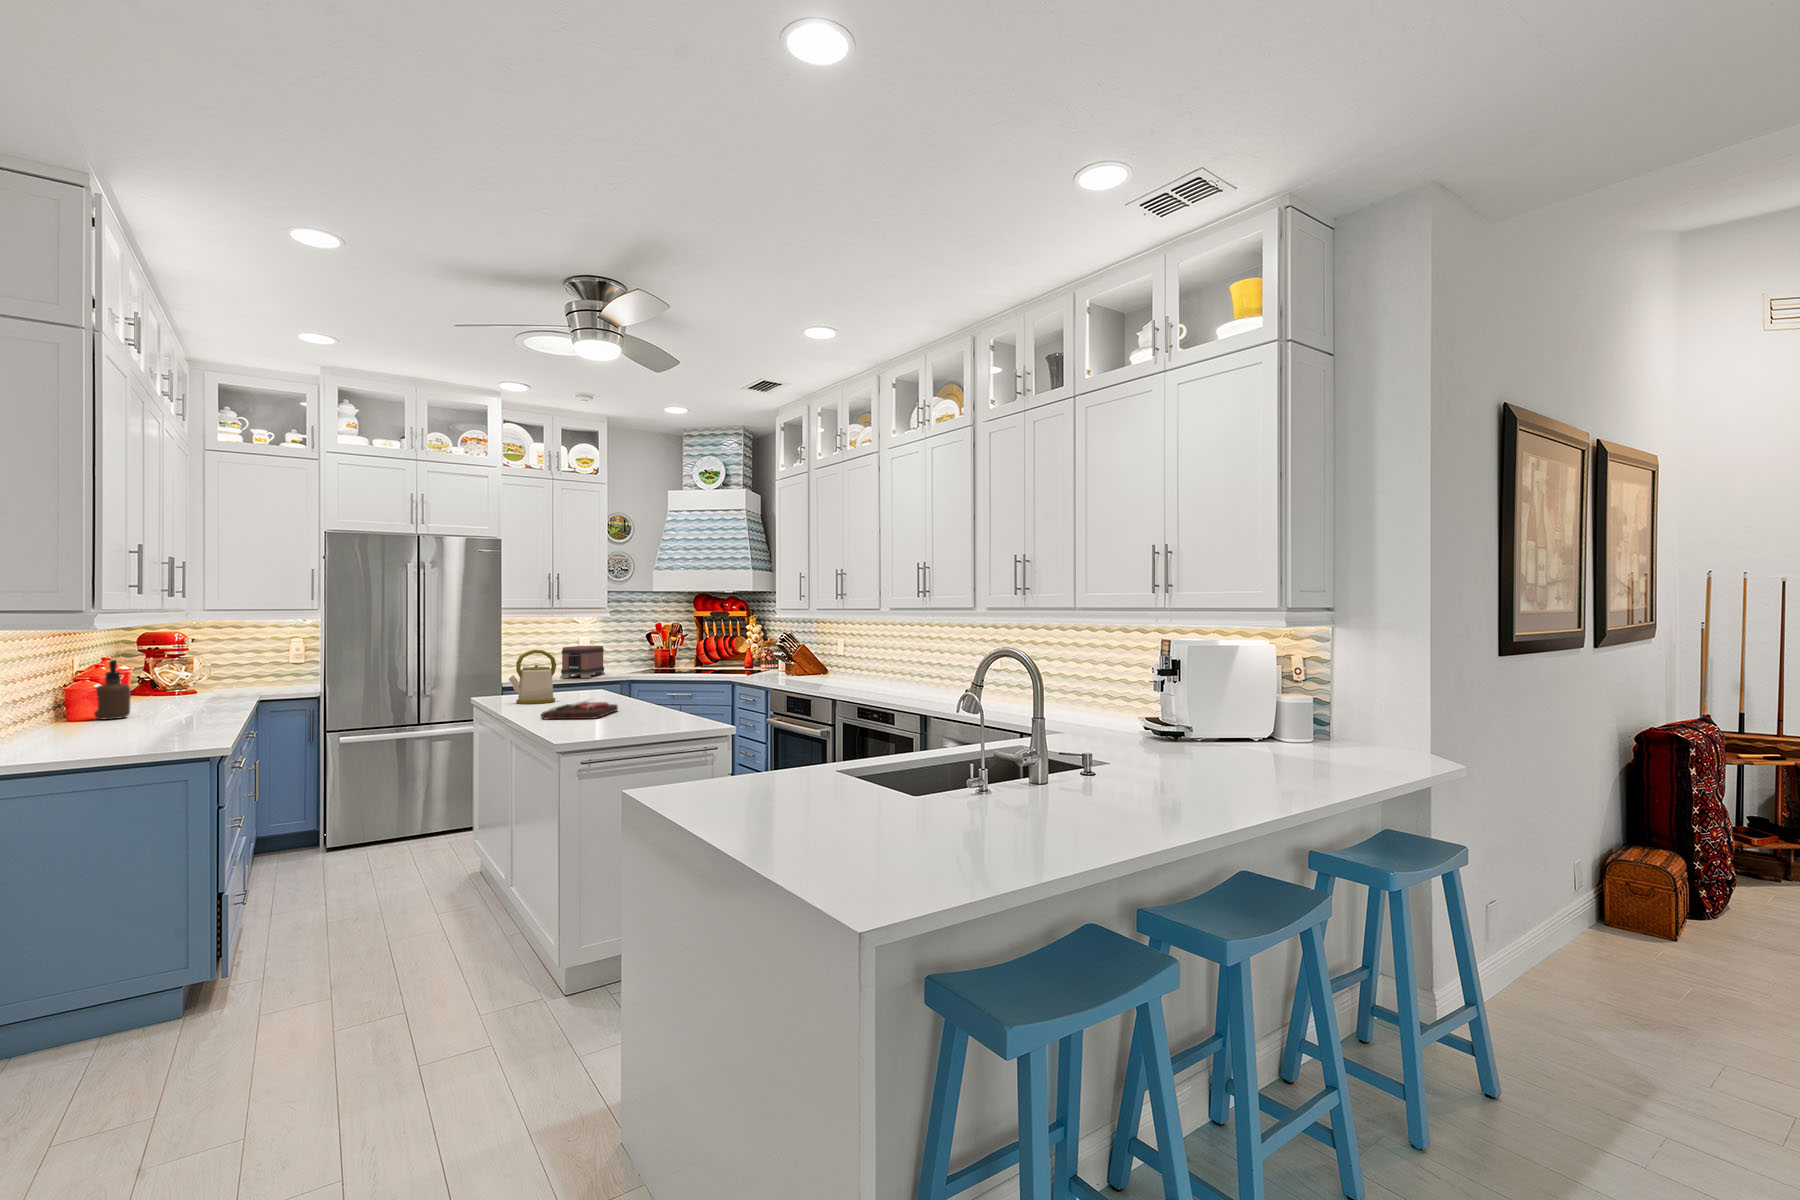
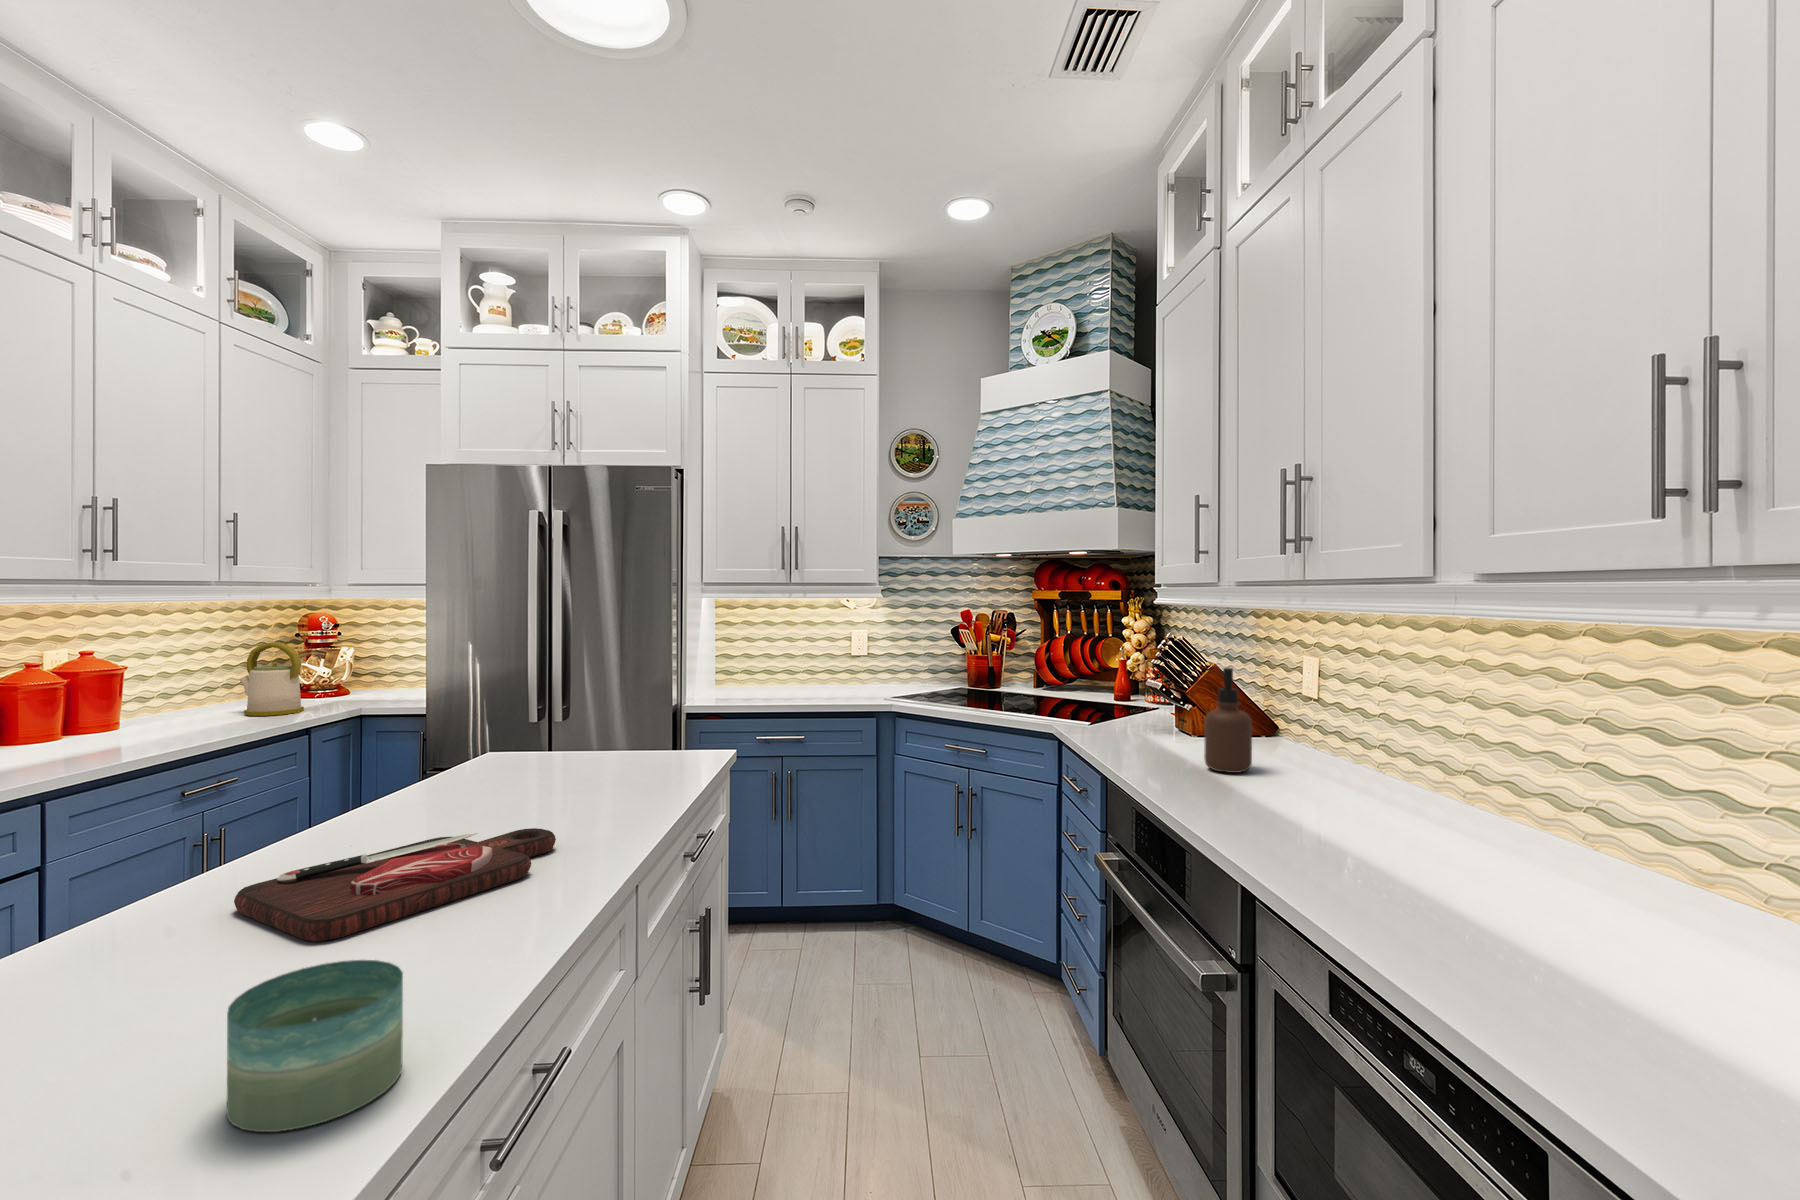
toaster: present [560,646,605,678] -> none [795,645,876,702]
kettle: present [509,650,556,704] -> present [240,642,304,716]
soap dispenser: present [94,660,131,720] -> present [1204,668,1252,773]
candle: none [651,700,684,725] -> present [227,960,403,1132]

